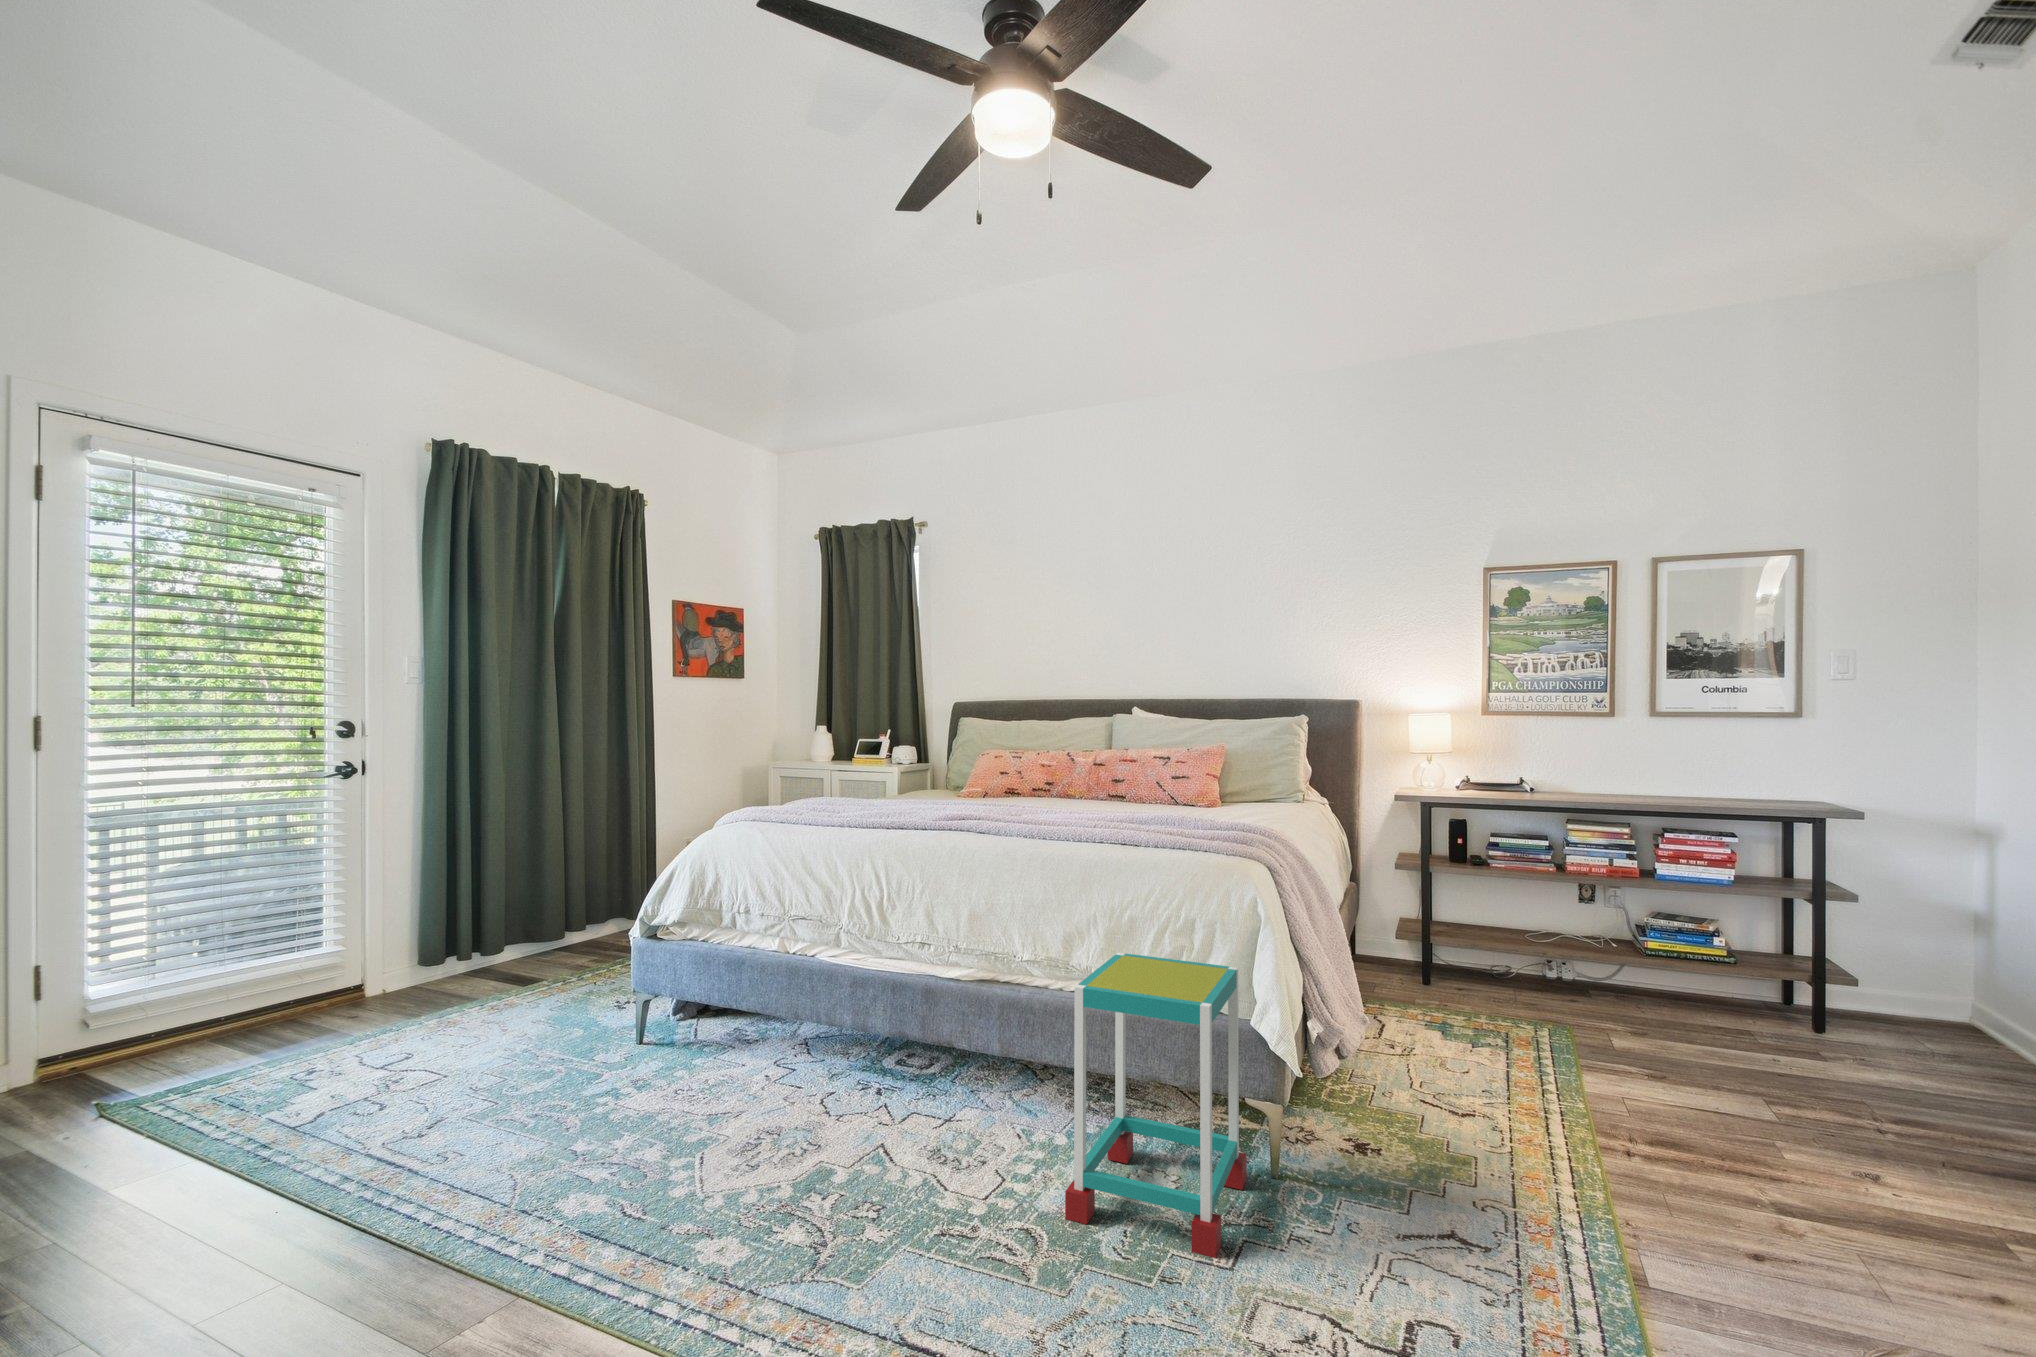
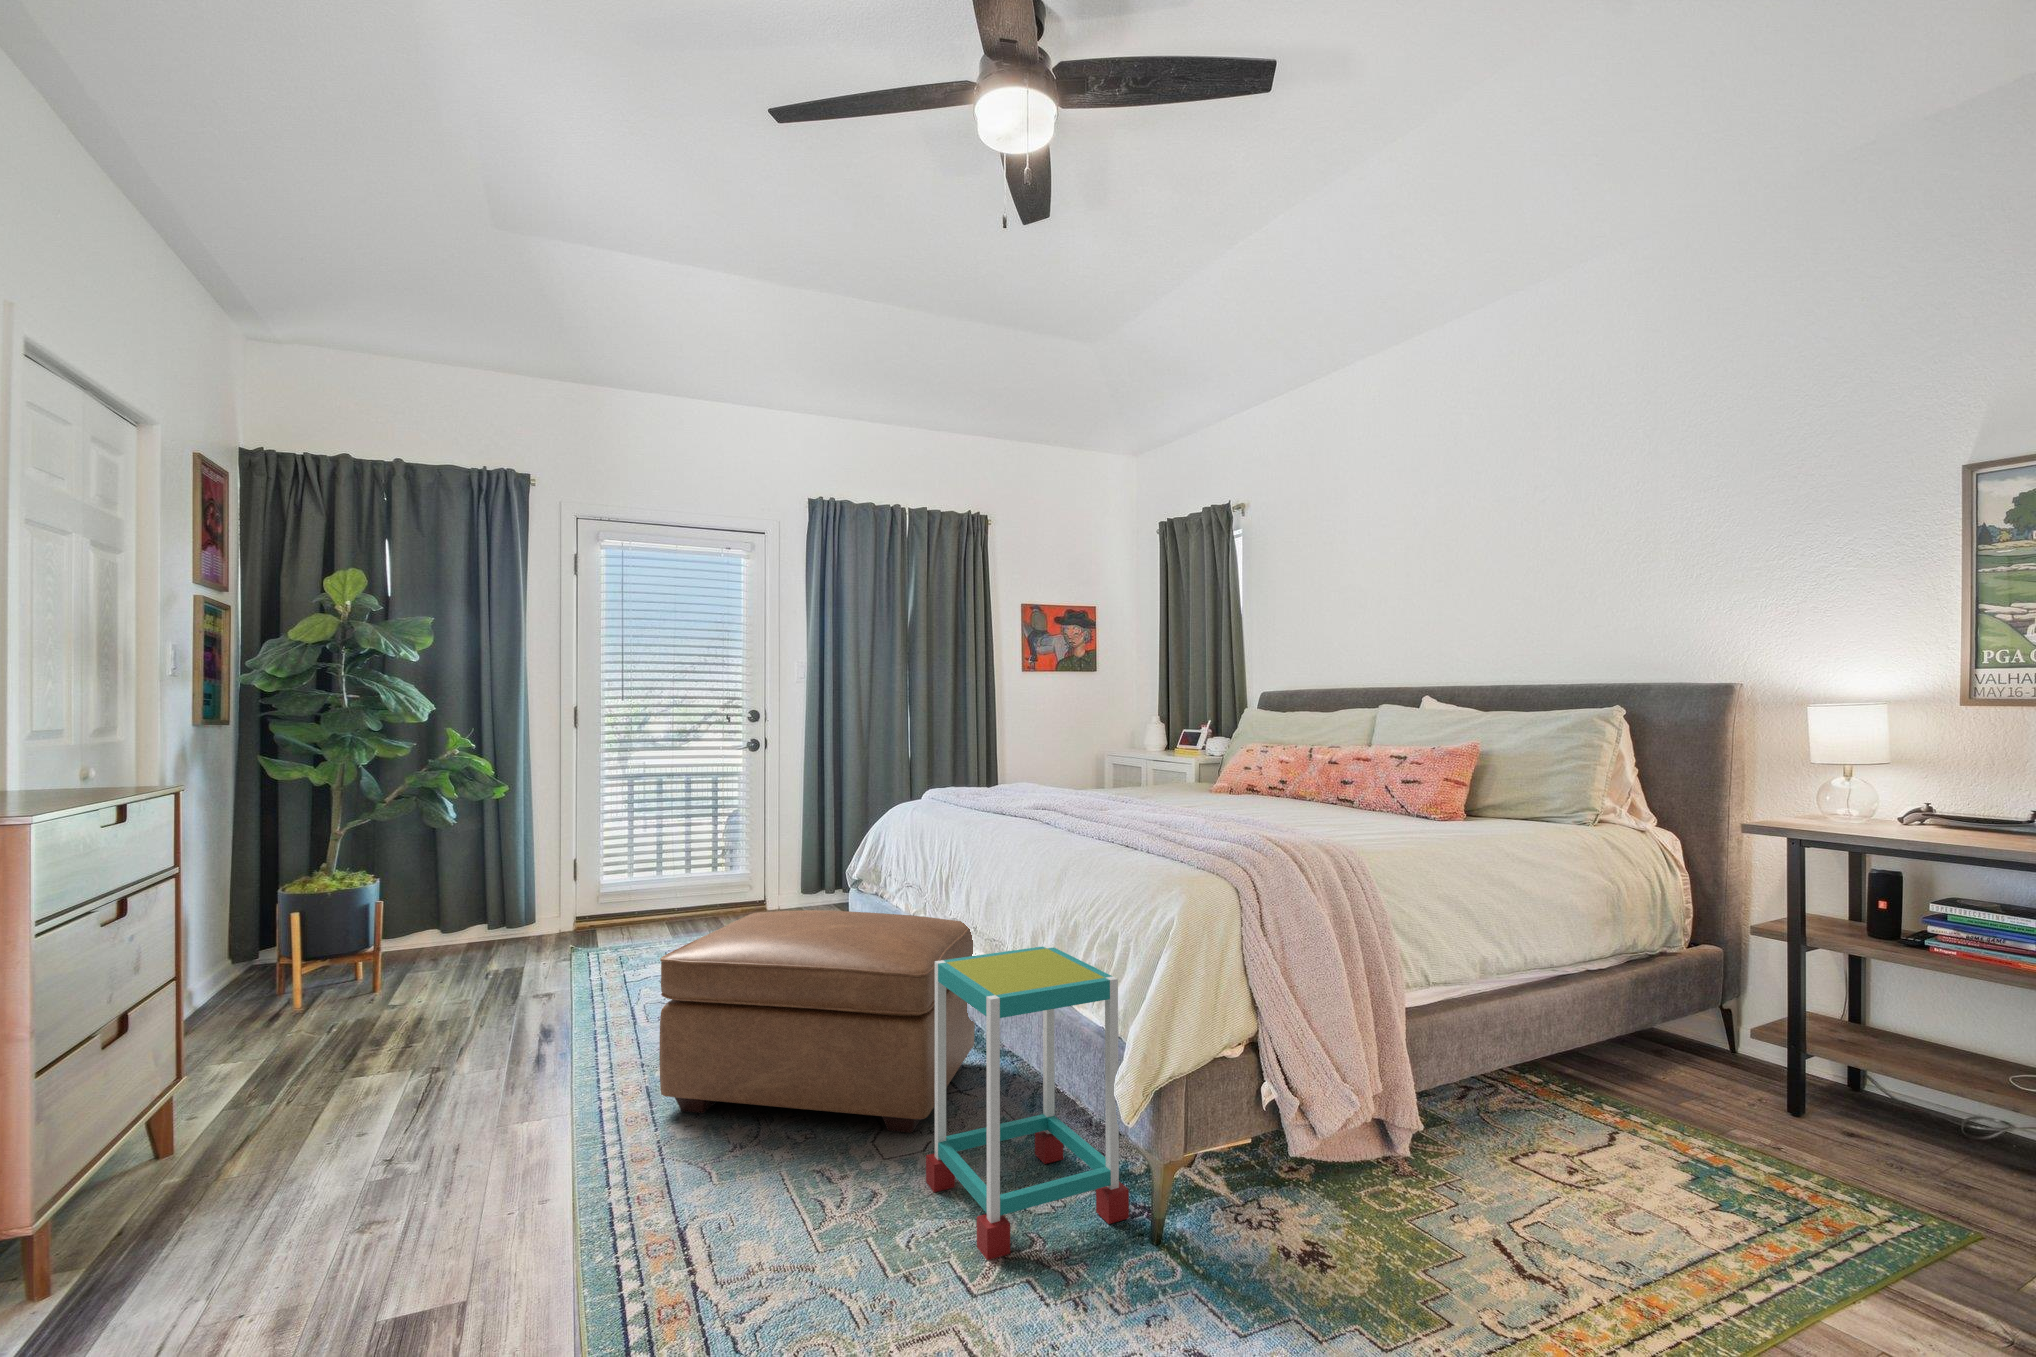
ottoman: none [646,951,1004,1260] -> present [659,910,975,1133]

